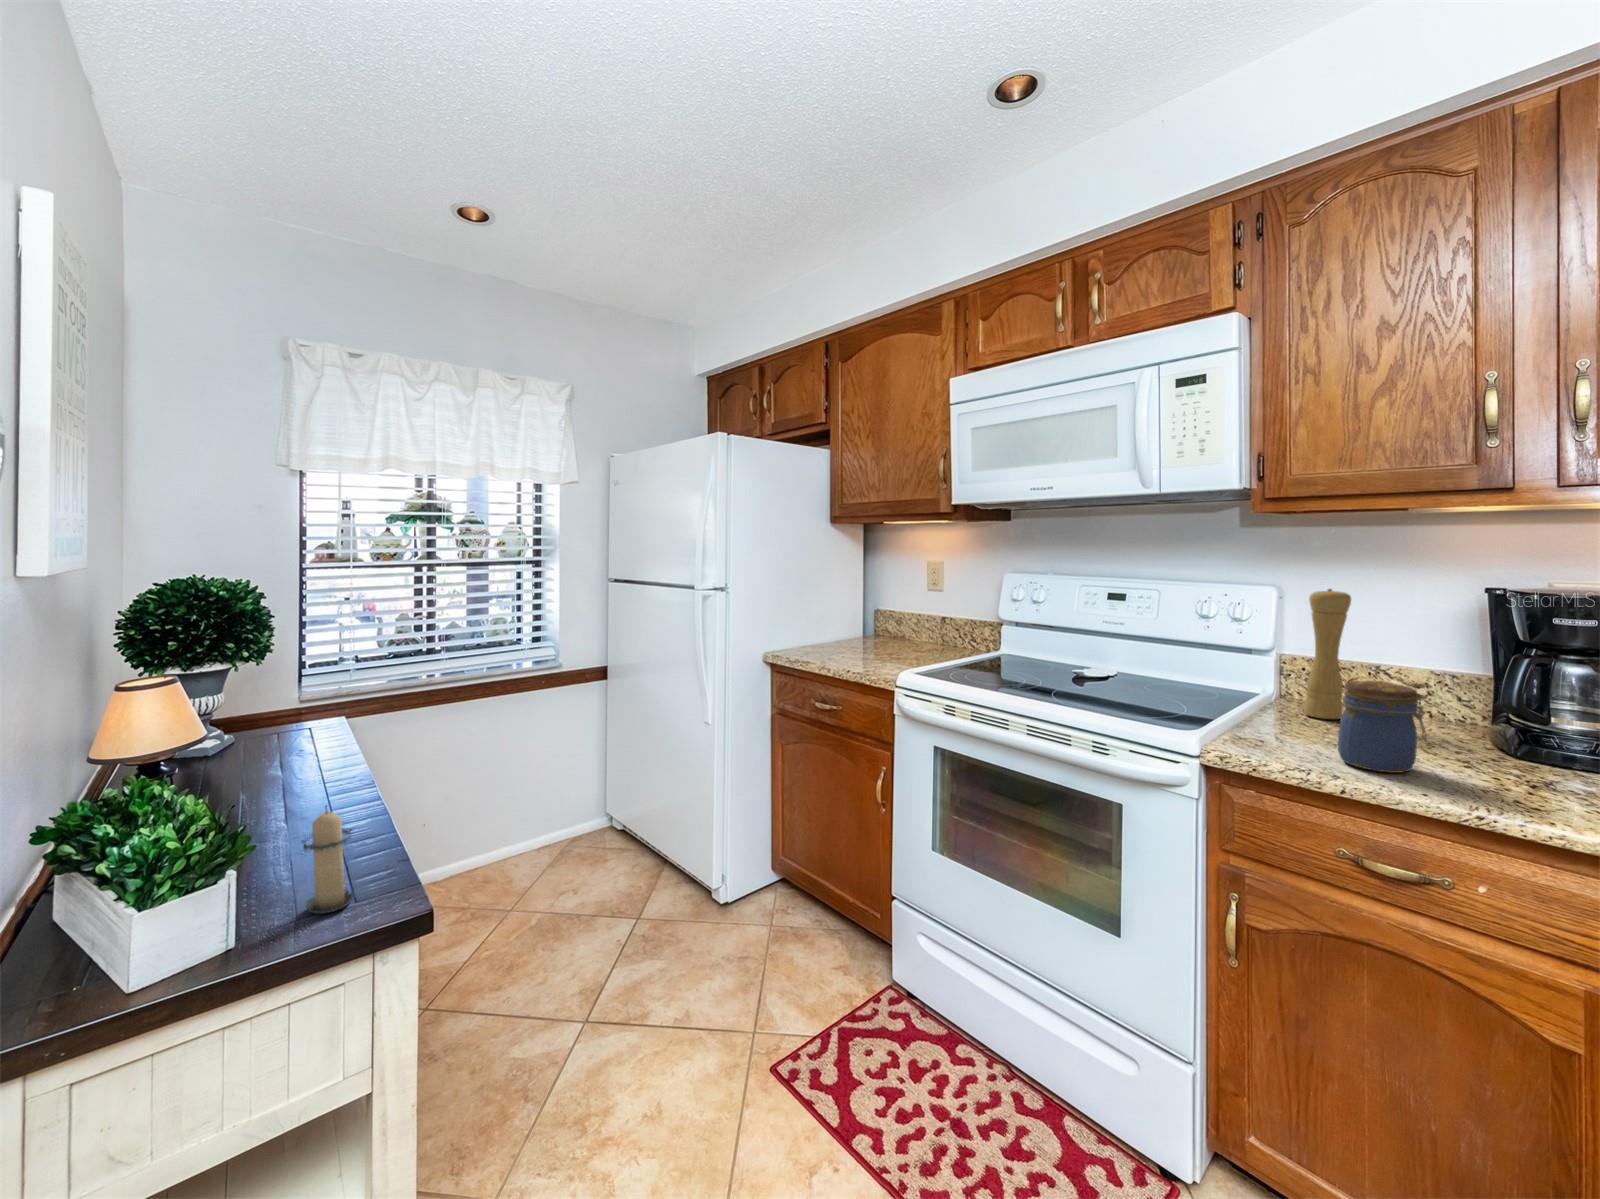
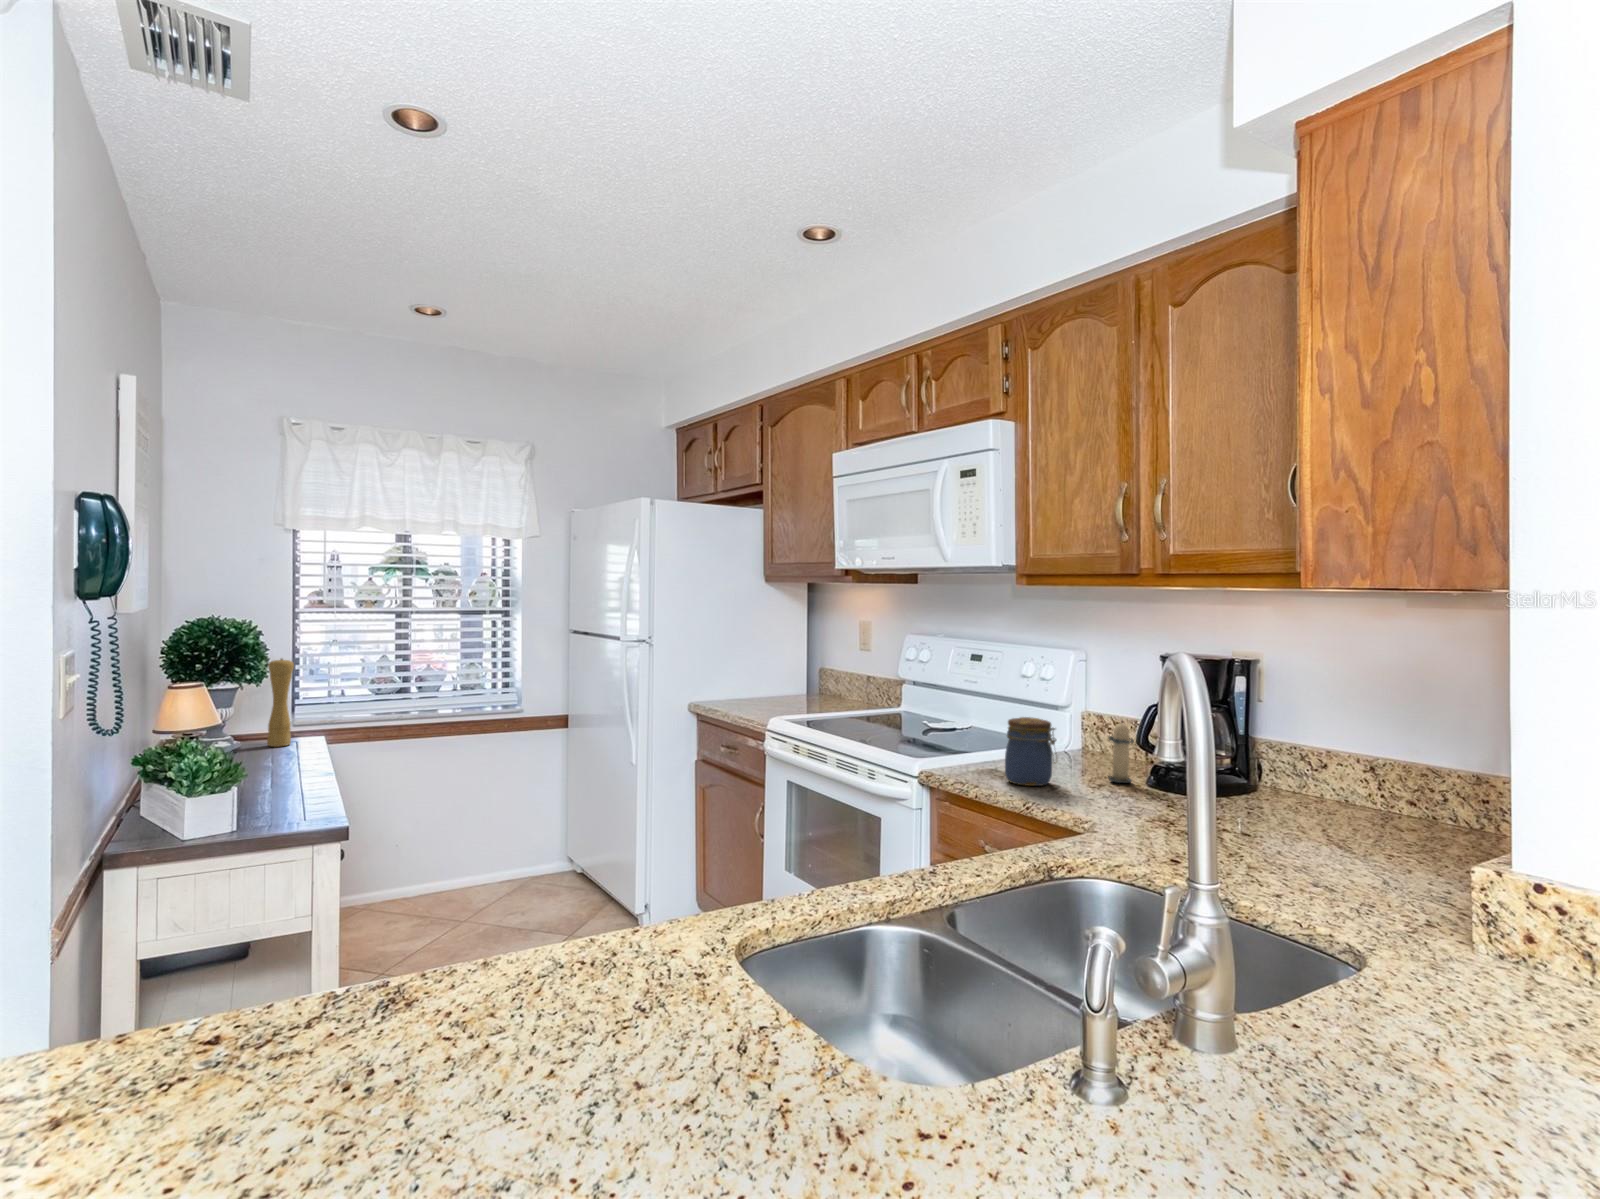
pepper mill: present [1304,589,1351,719] -> present [267,659,294,747]
candle: present [301,806,353,914] -> present [1108,723,1134,783]

